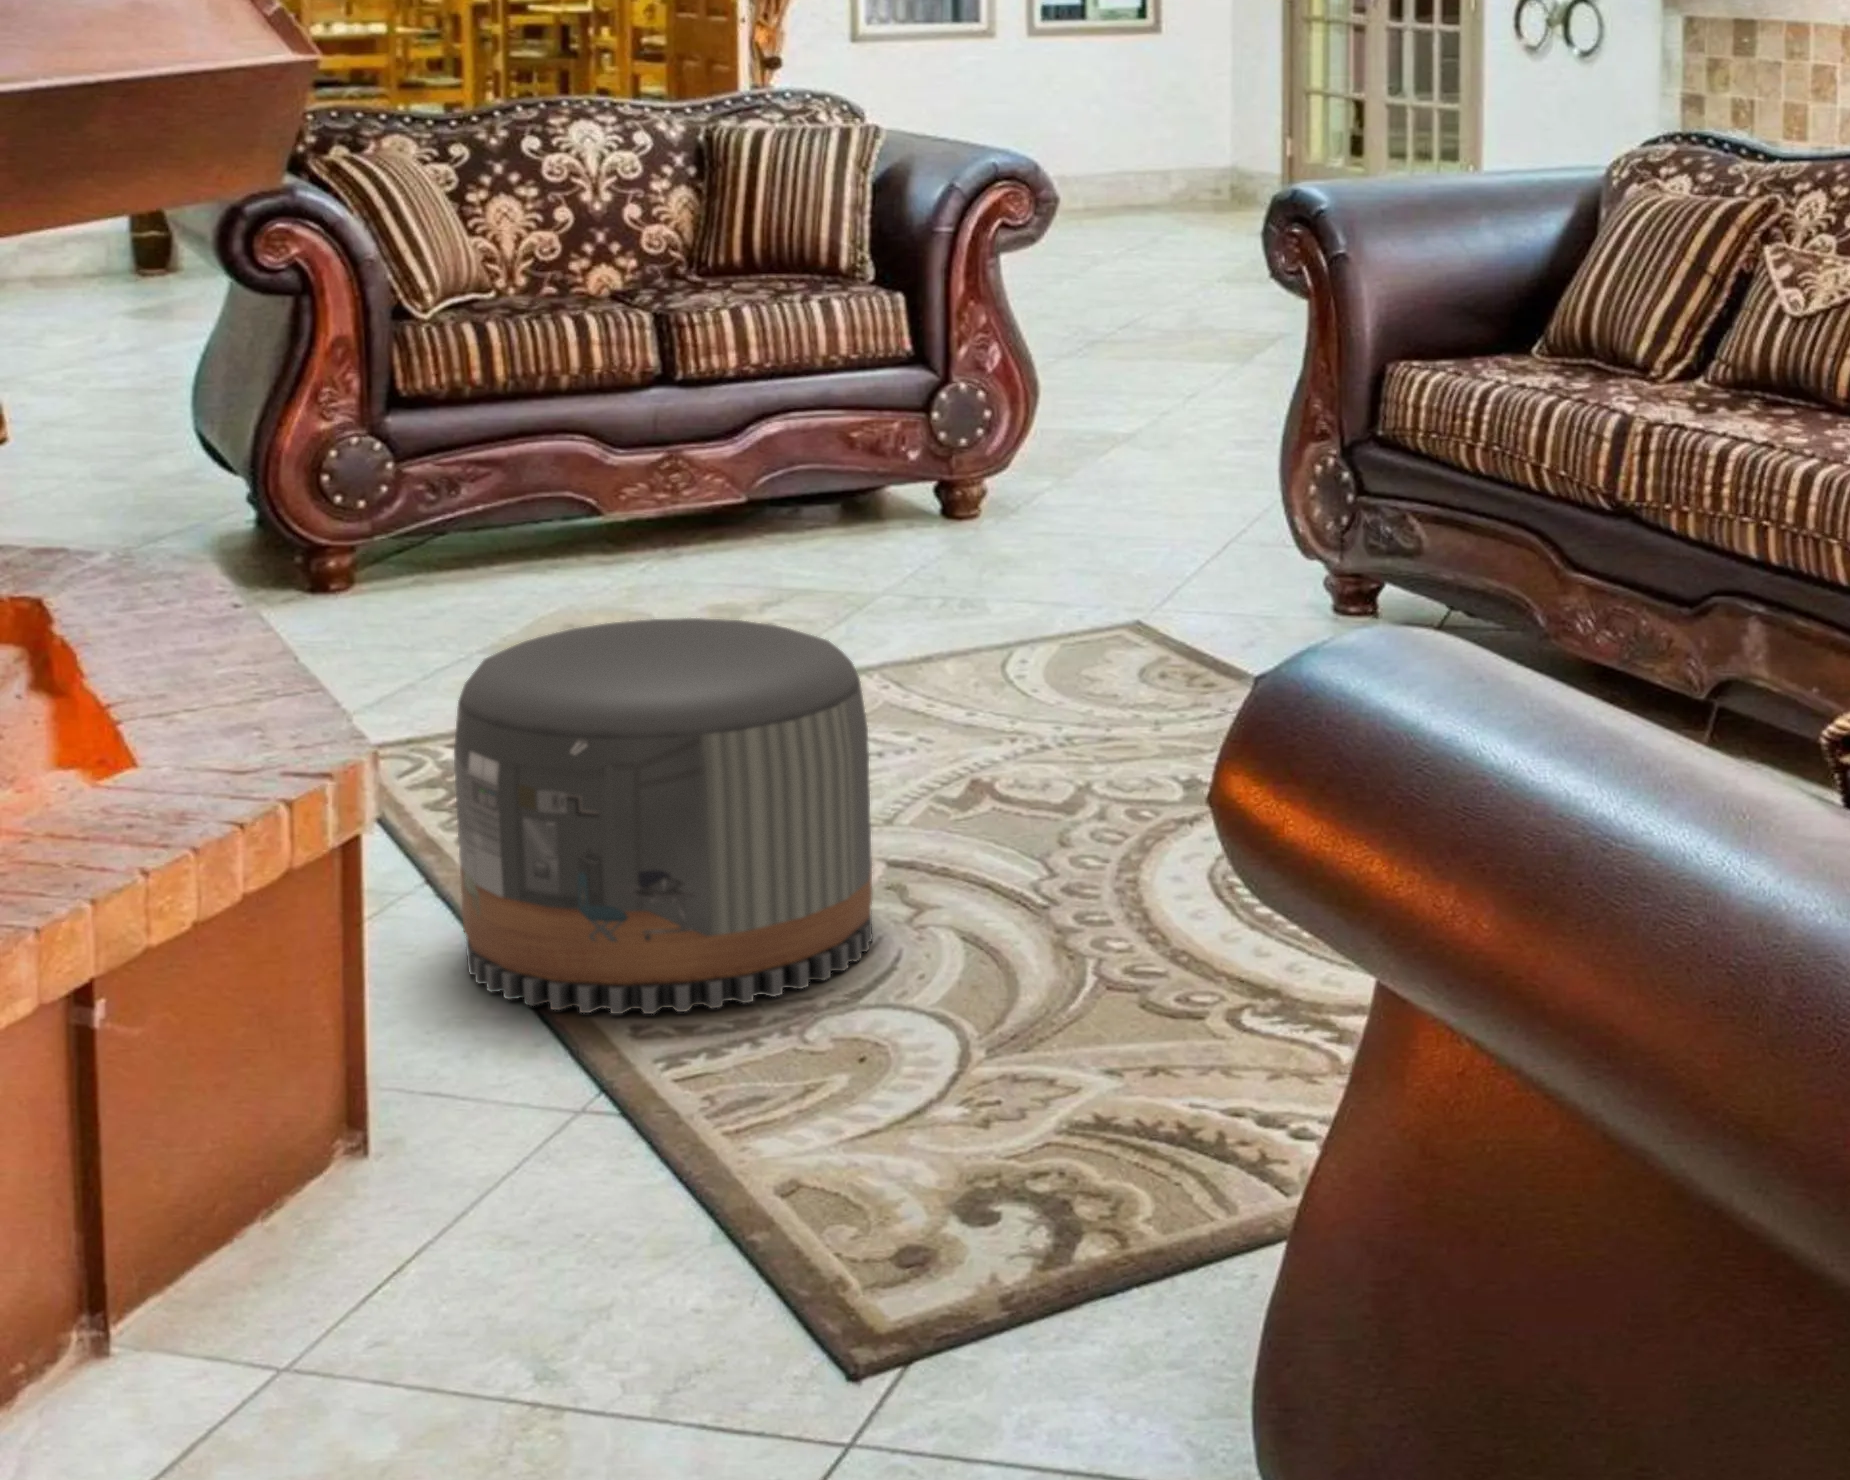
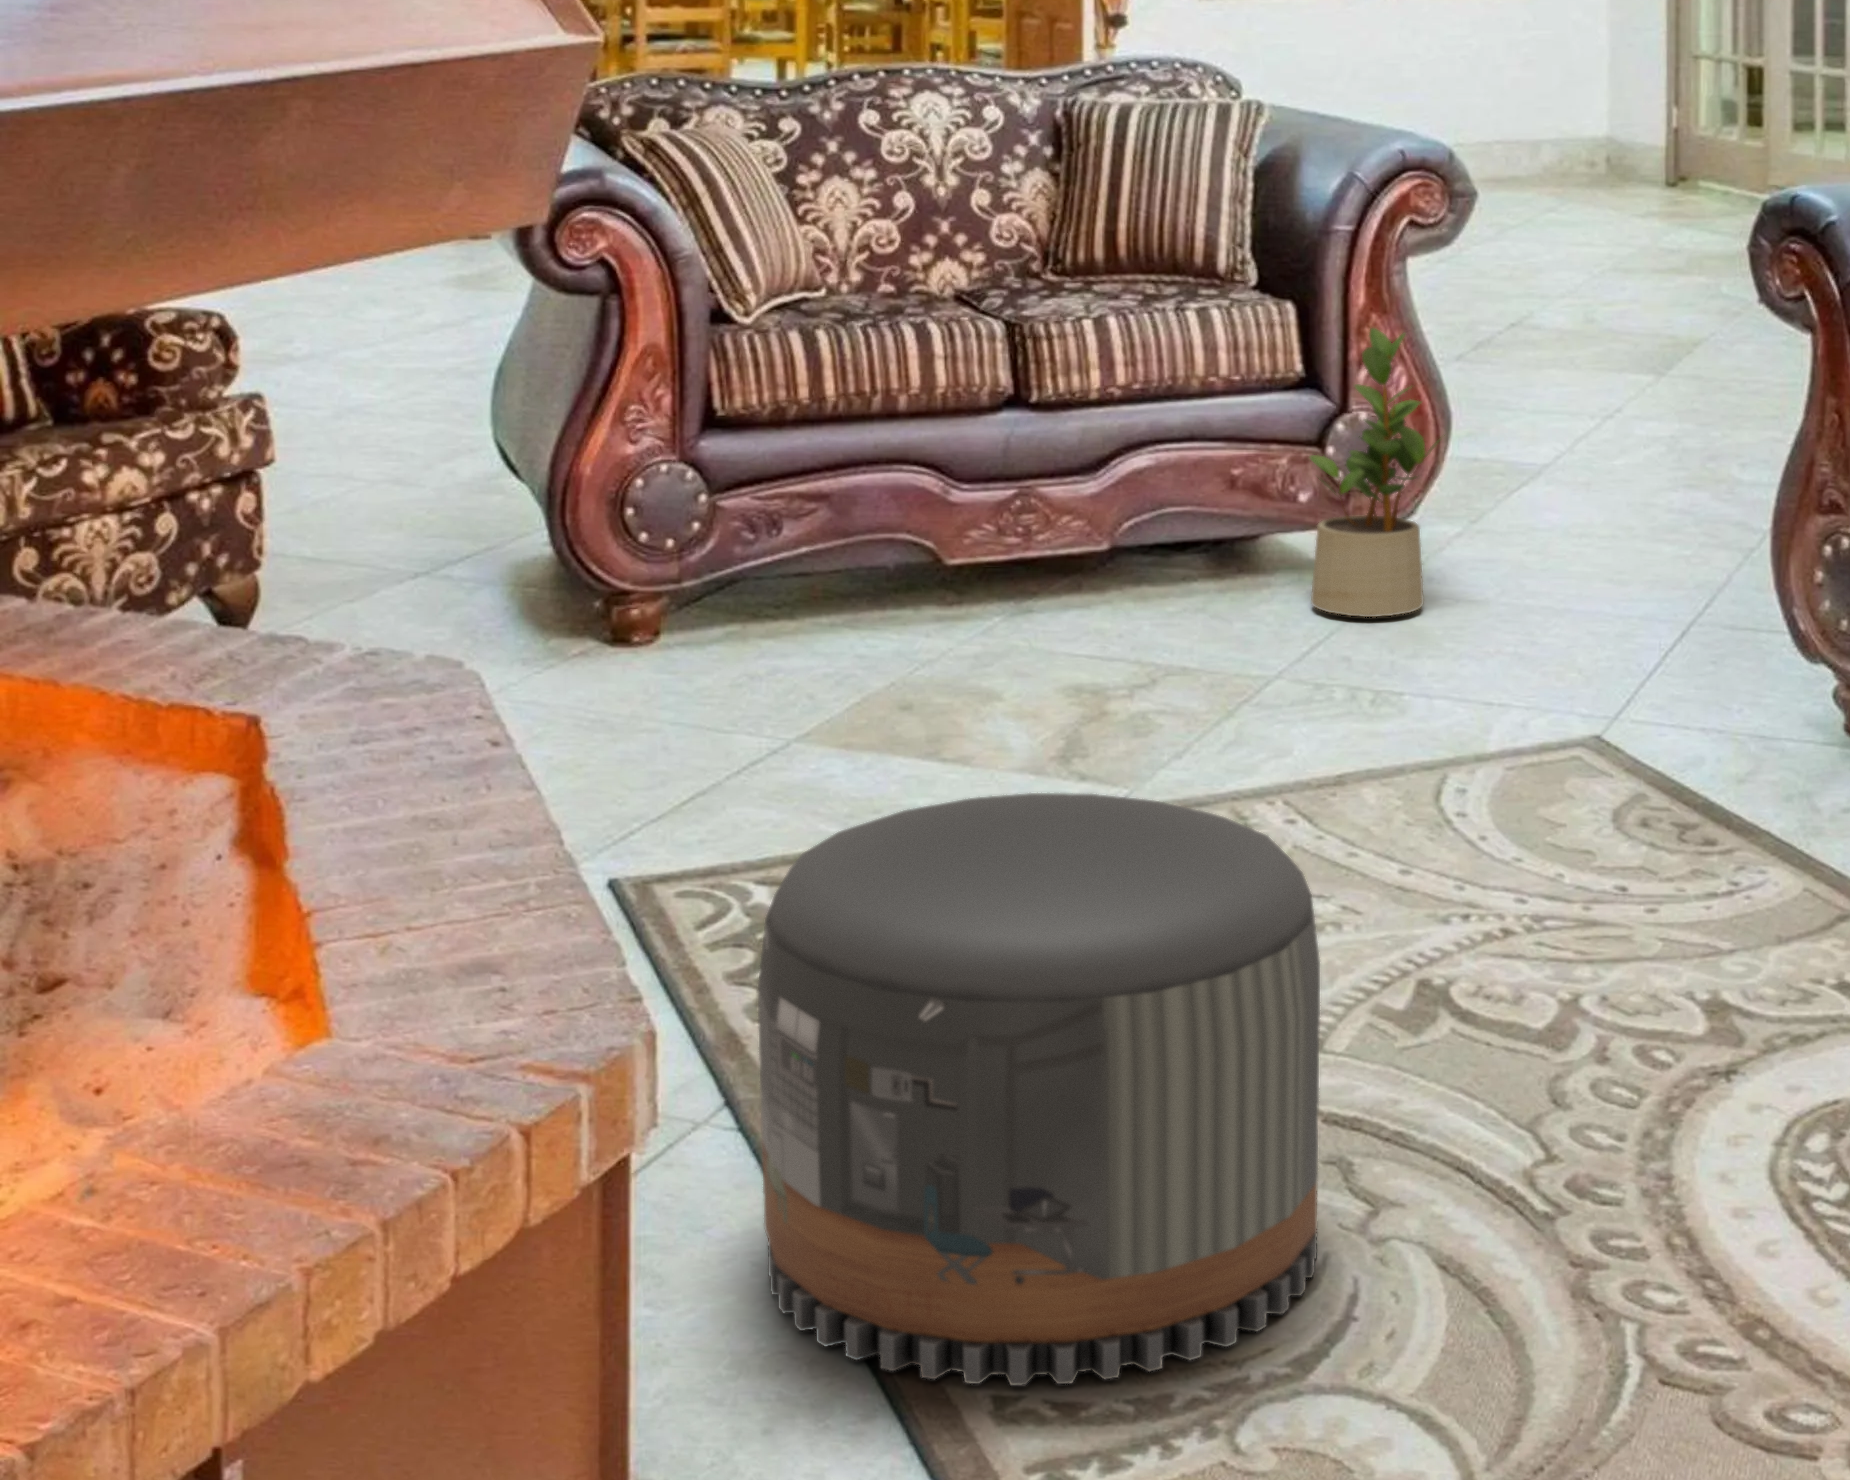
potted plant: none [913,310,1027,549] -> present [1310,328,1445,617]

